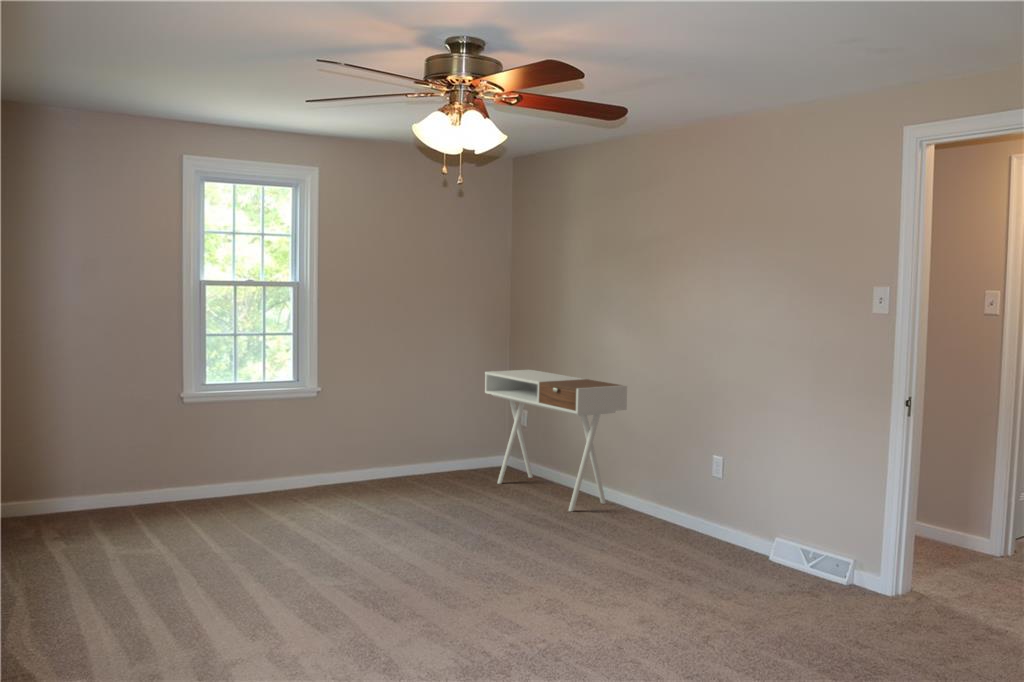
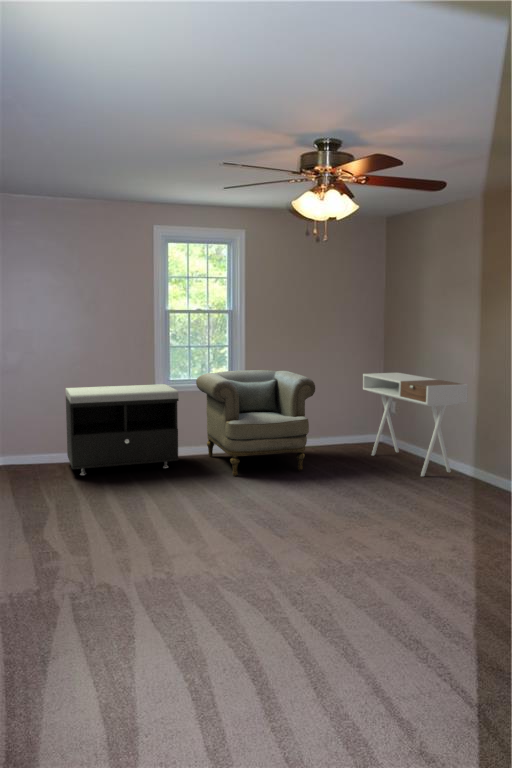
armchair: none [247,369,424,525] -> present [196,370,315,476]
storage bench: none [33,390,221,536] -> present [66,384,179,475]

